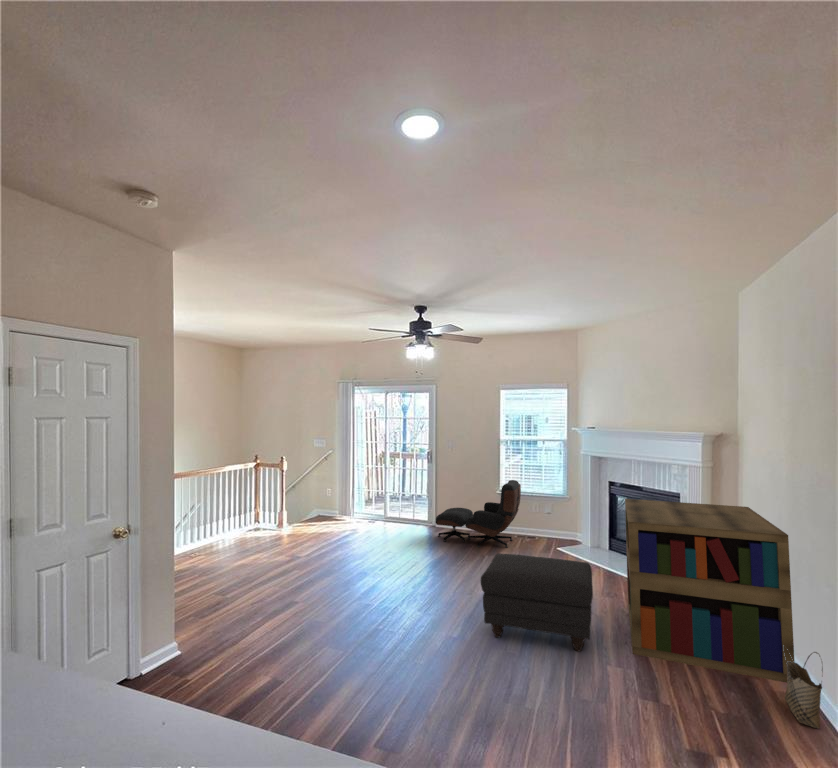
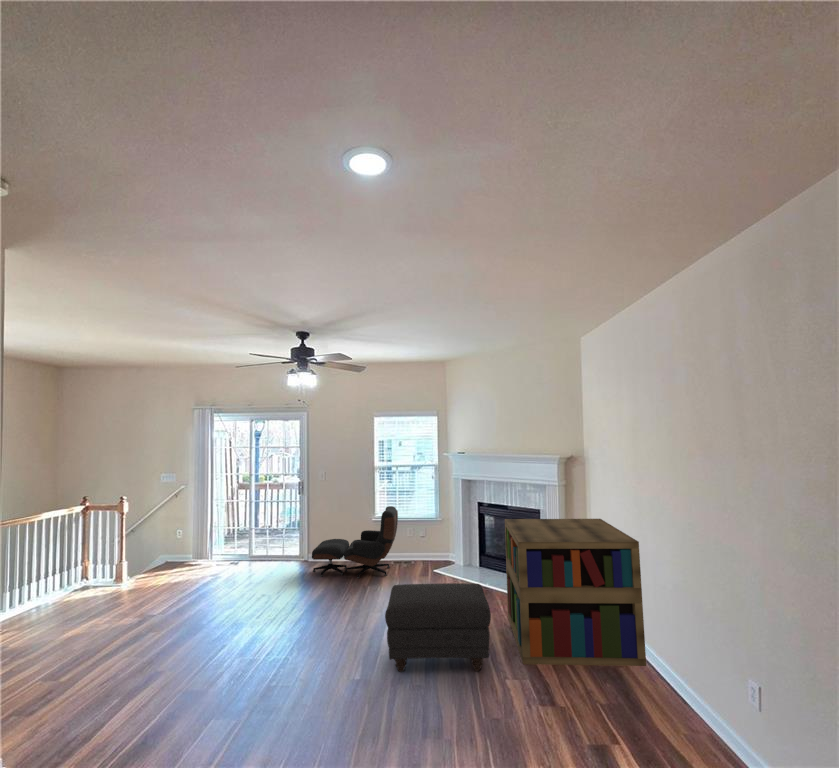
woven basket: present [783,645,823,729] -> none [642,635,671,700]

